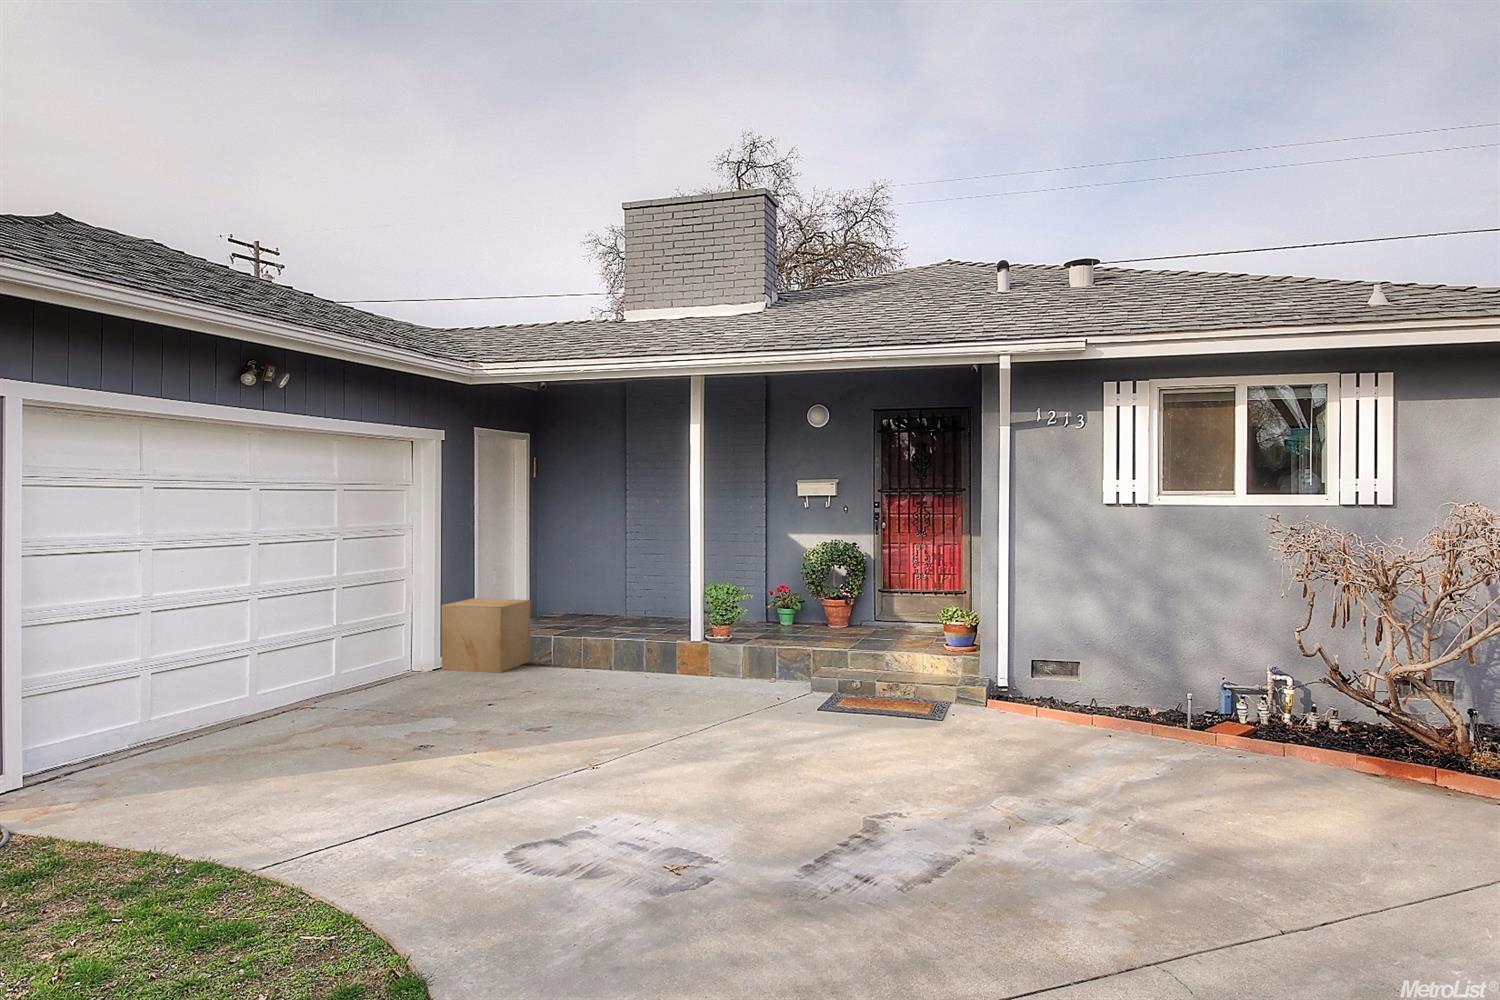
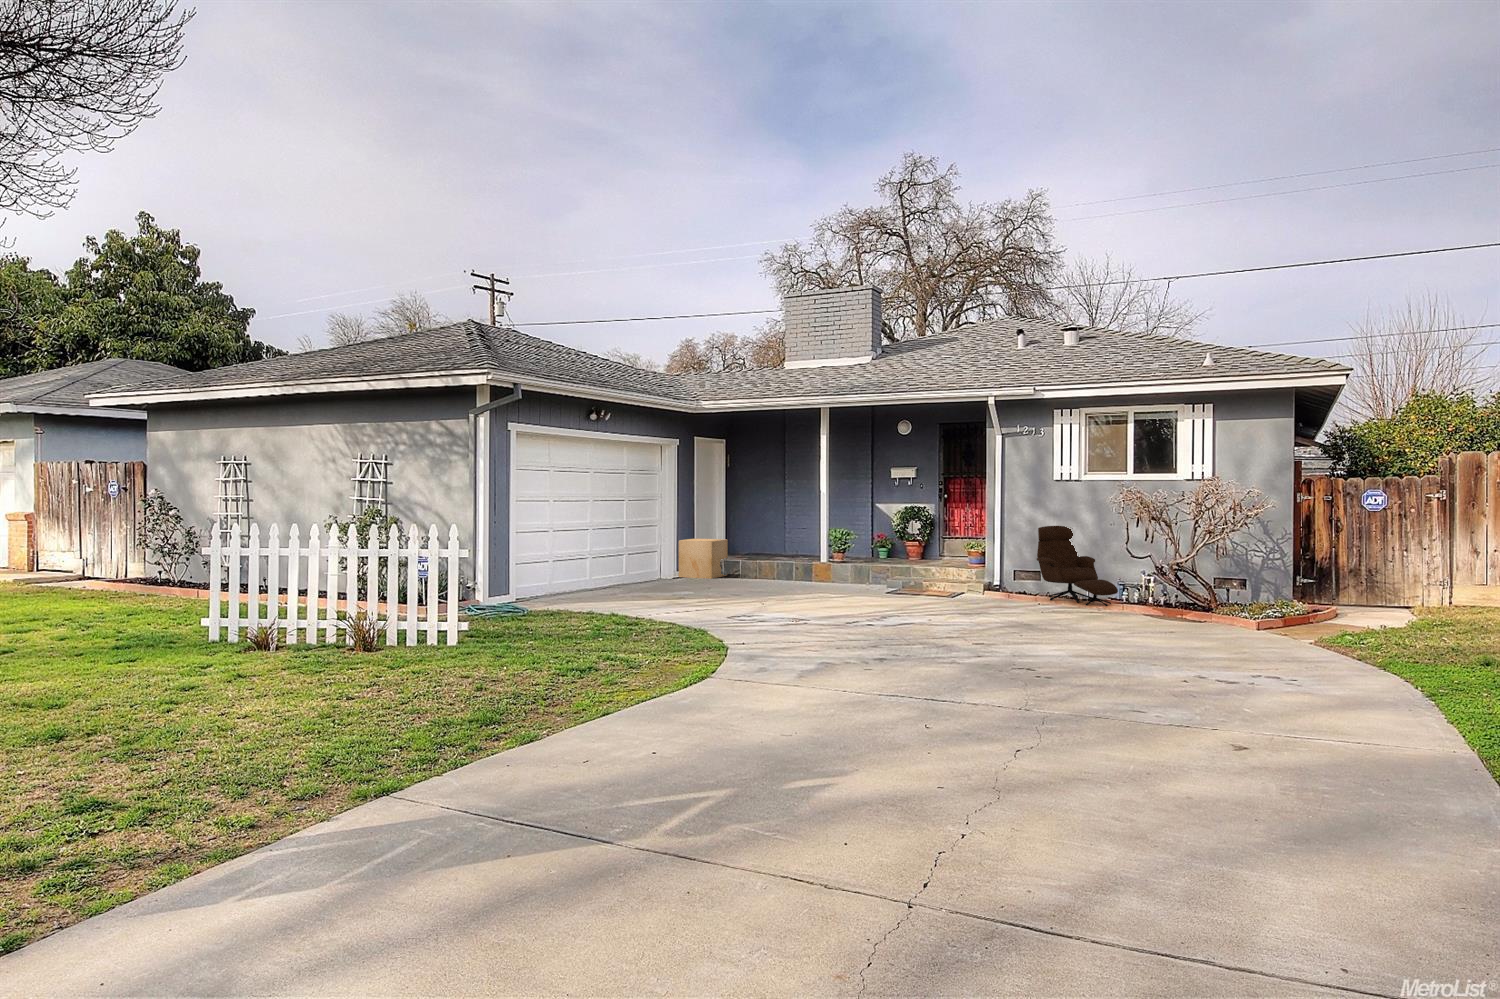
lounge chair: none [1085,583,1244,737] -> present [1037,526,1118,606]

